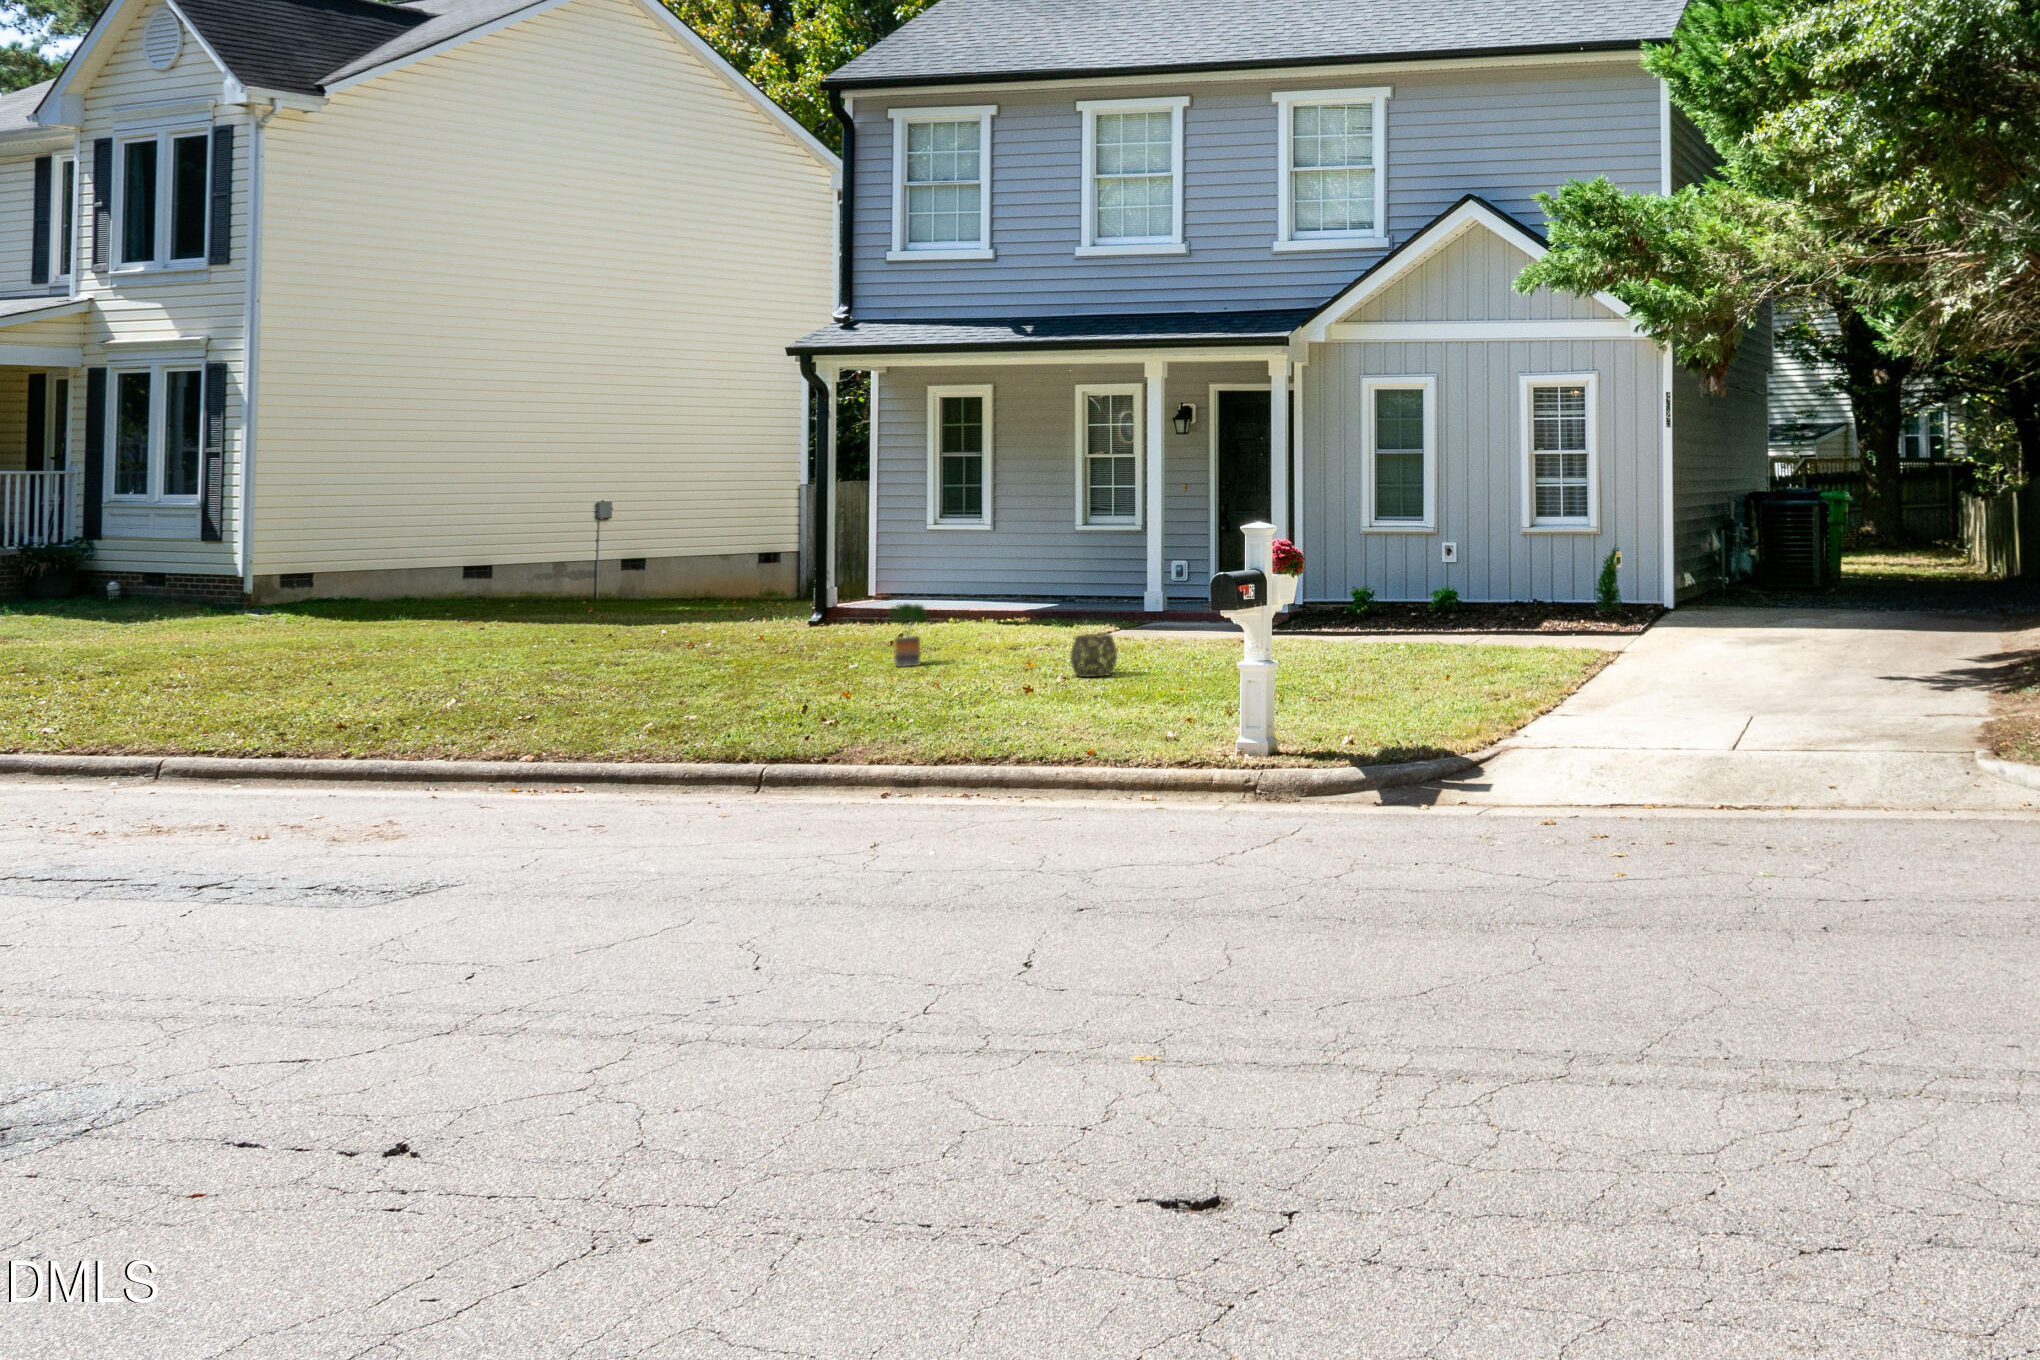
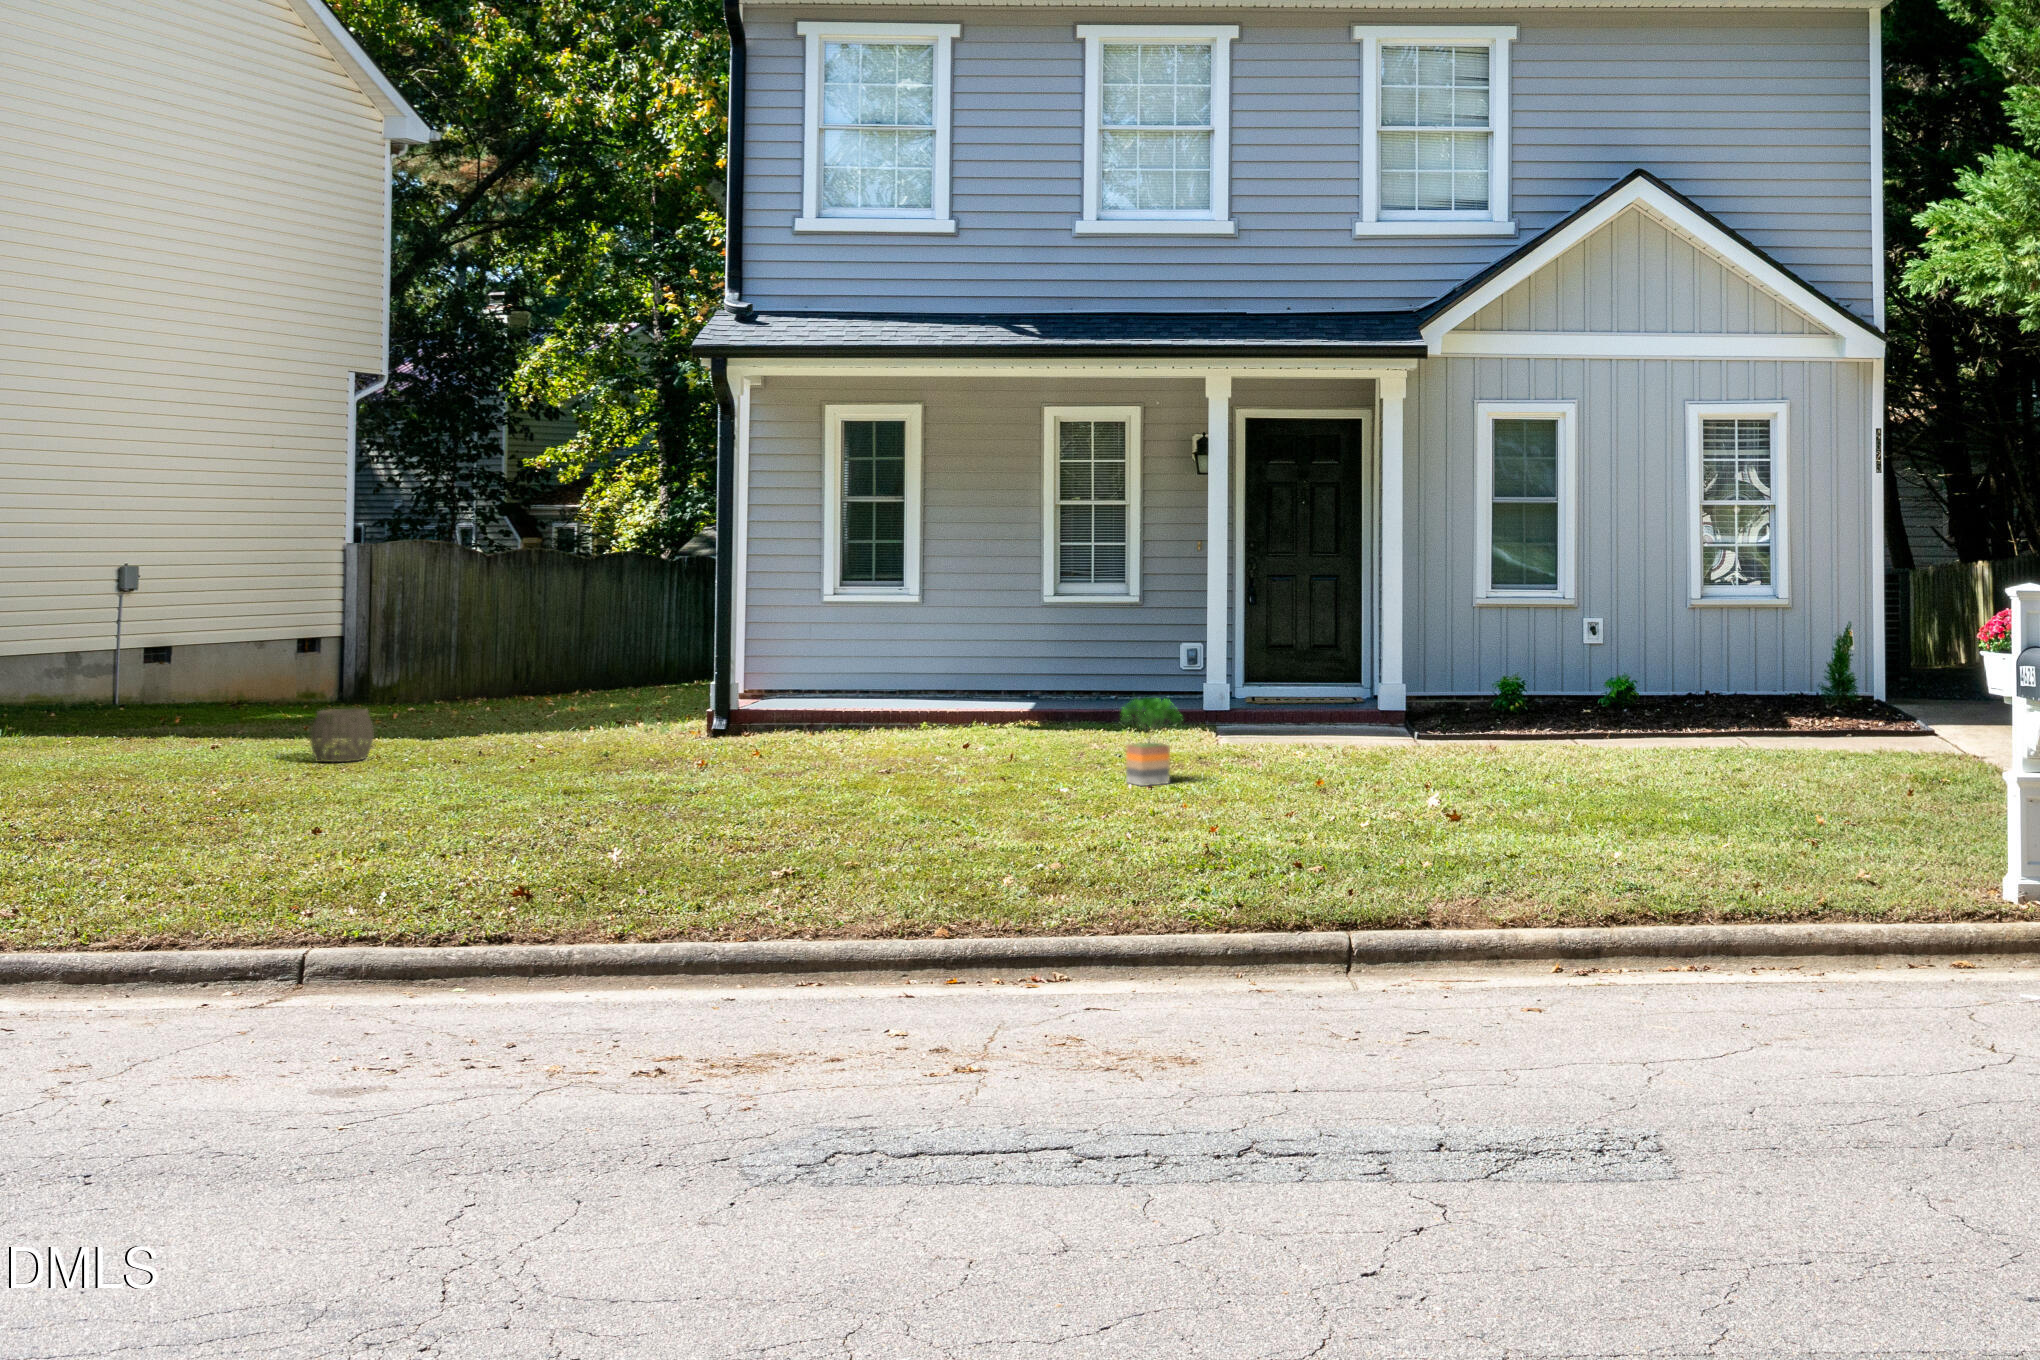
woven basket: present [1070,634,1117,677] -> present [310,709,374,763]

